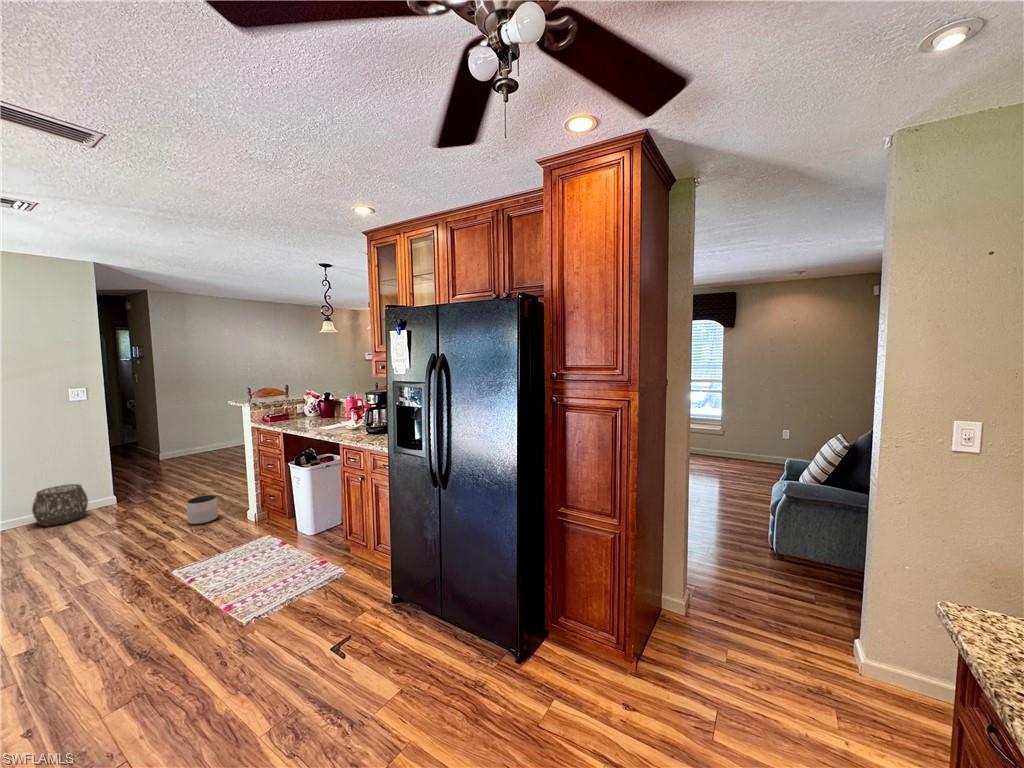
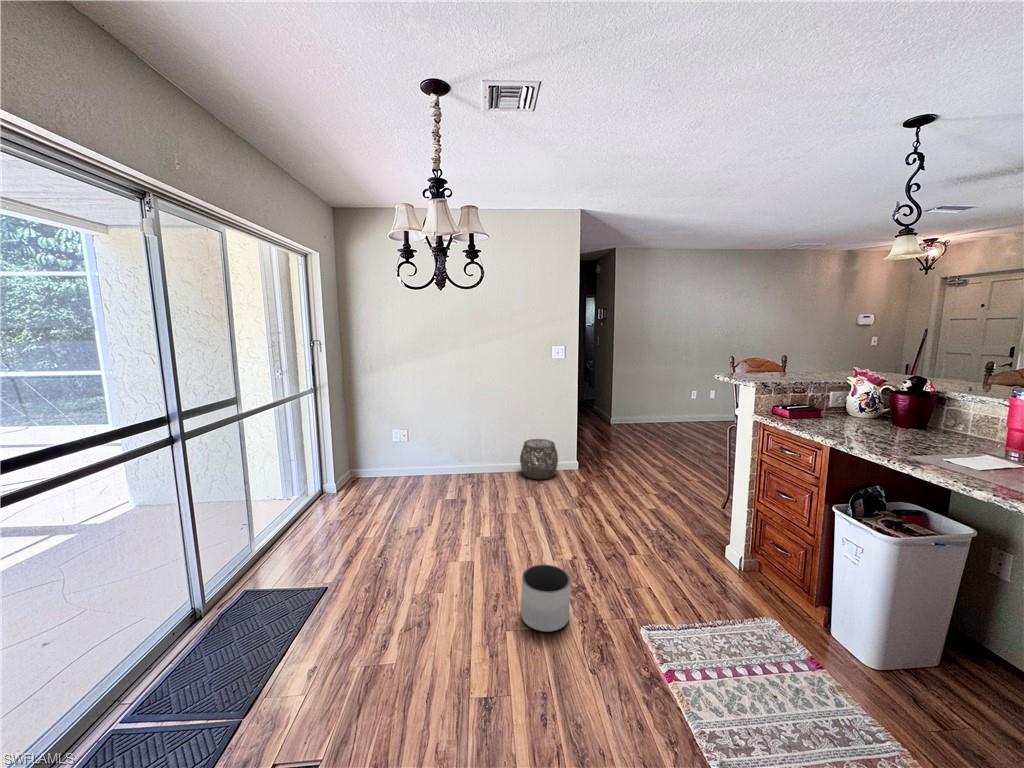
planter: present [187,495,218,524] -> present [521,565,570,632]

